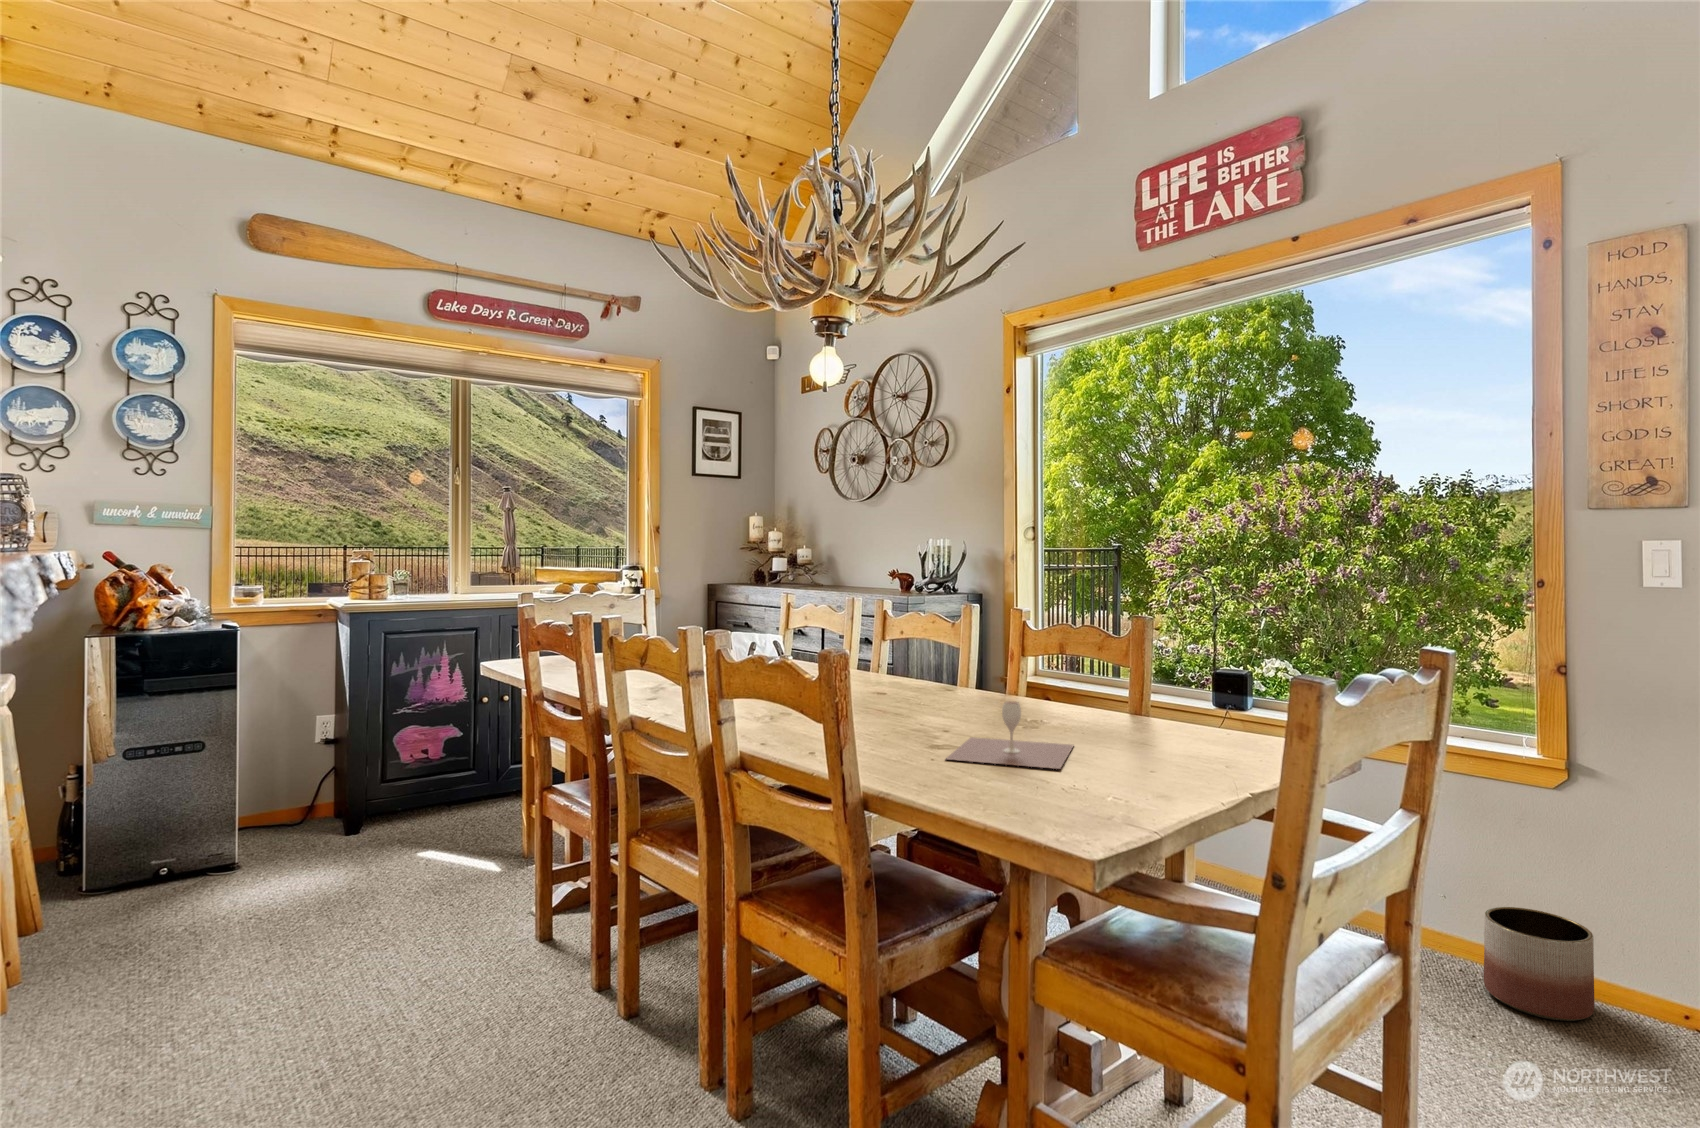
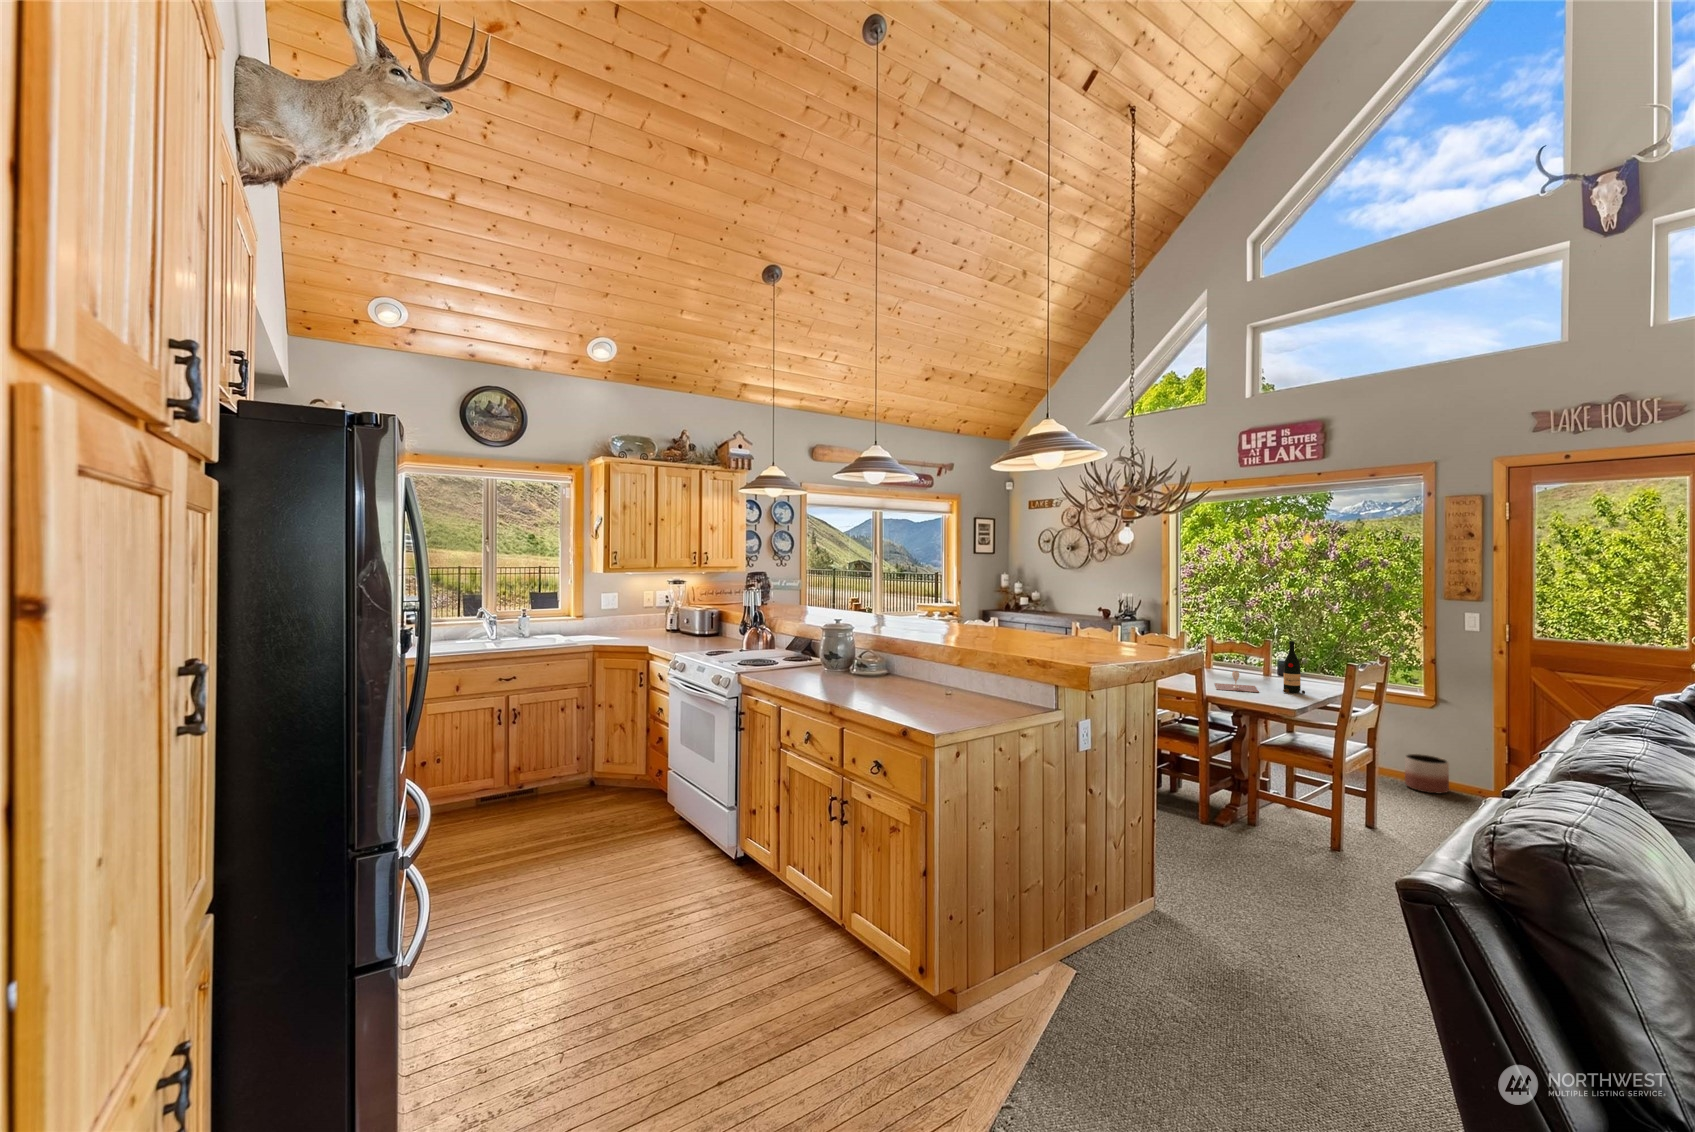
wine bottle: none [1134,607,1197,773] -> present [1283,641,1305,694]

